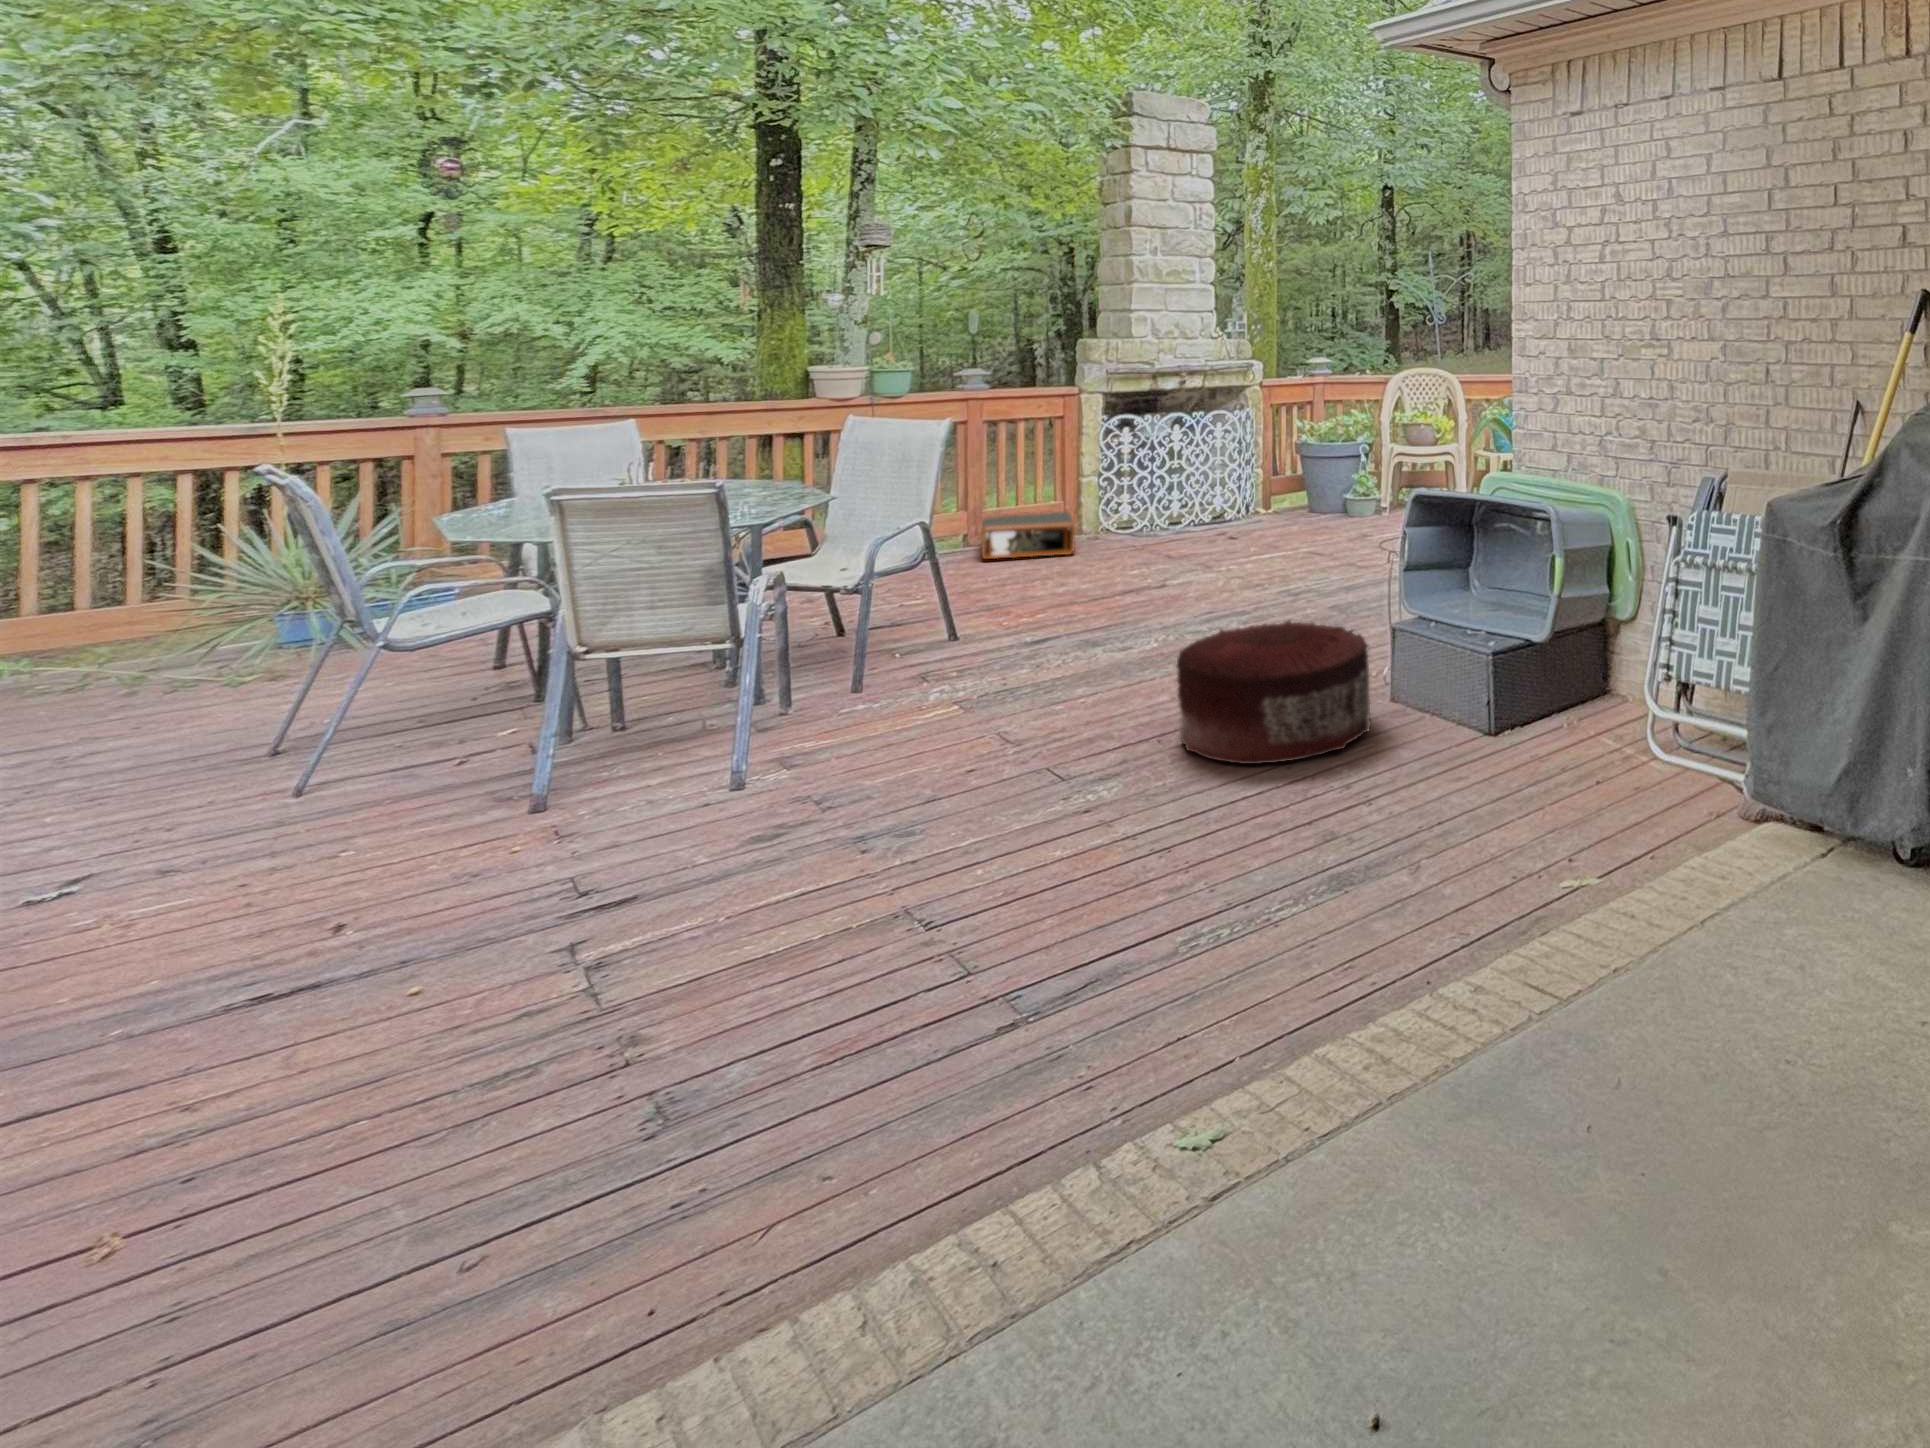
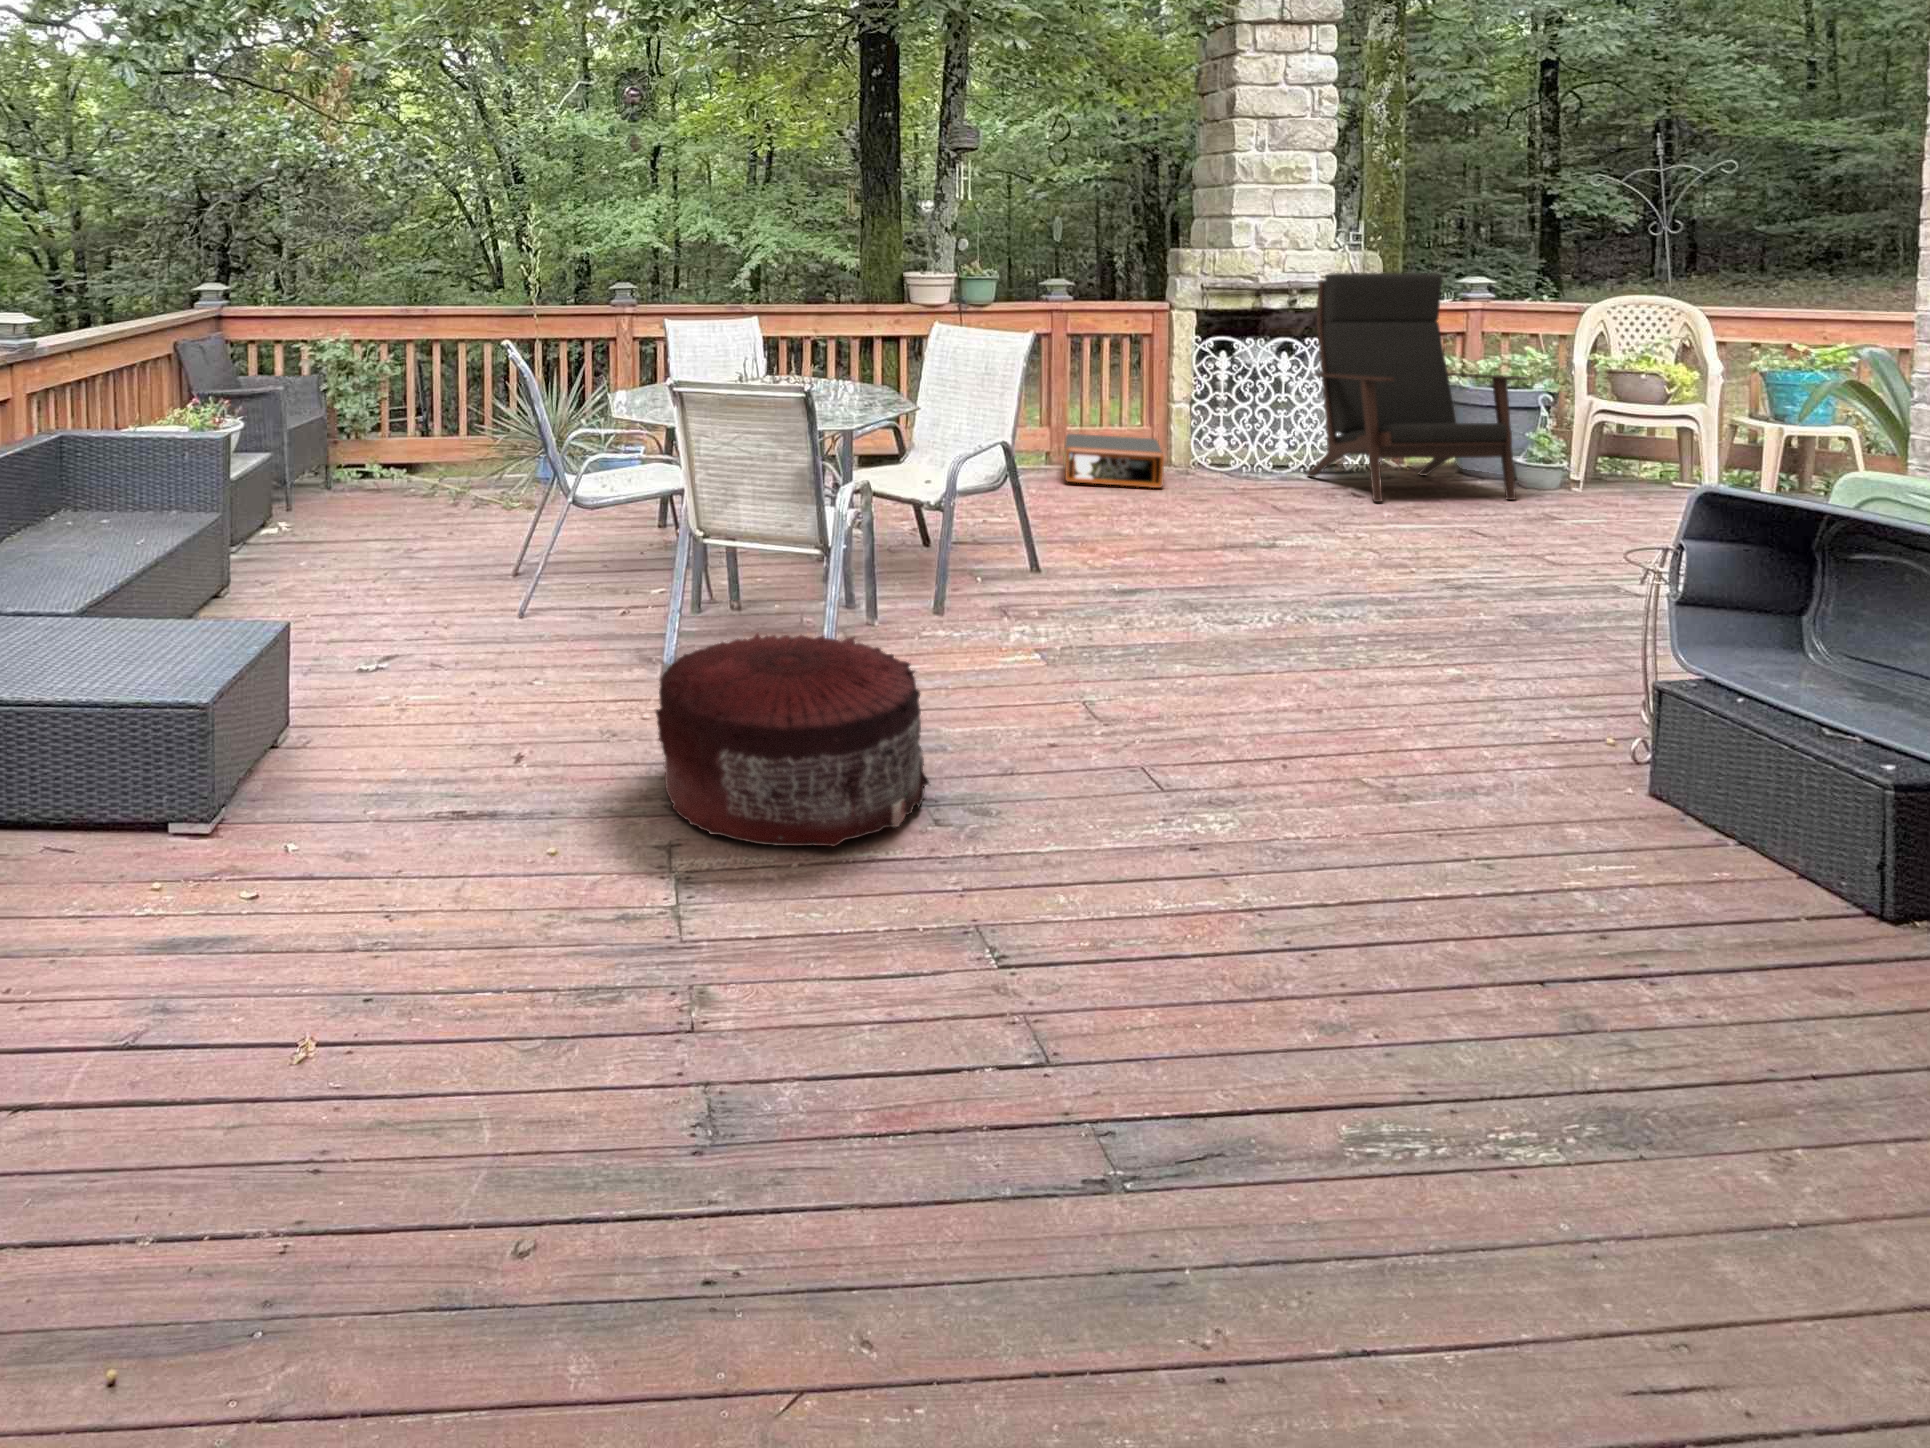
lounge chair: none [1196,355,1354,544] -> present [1307,273,1528,502]
pouf: present [1177,621,1370,764] -> present [655,633,930,847]

